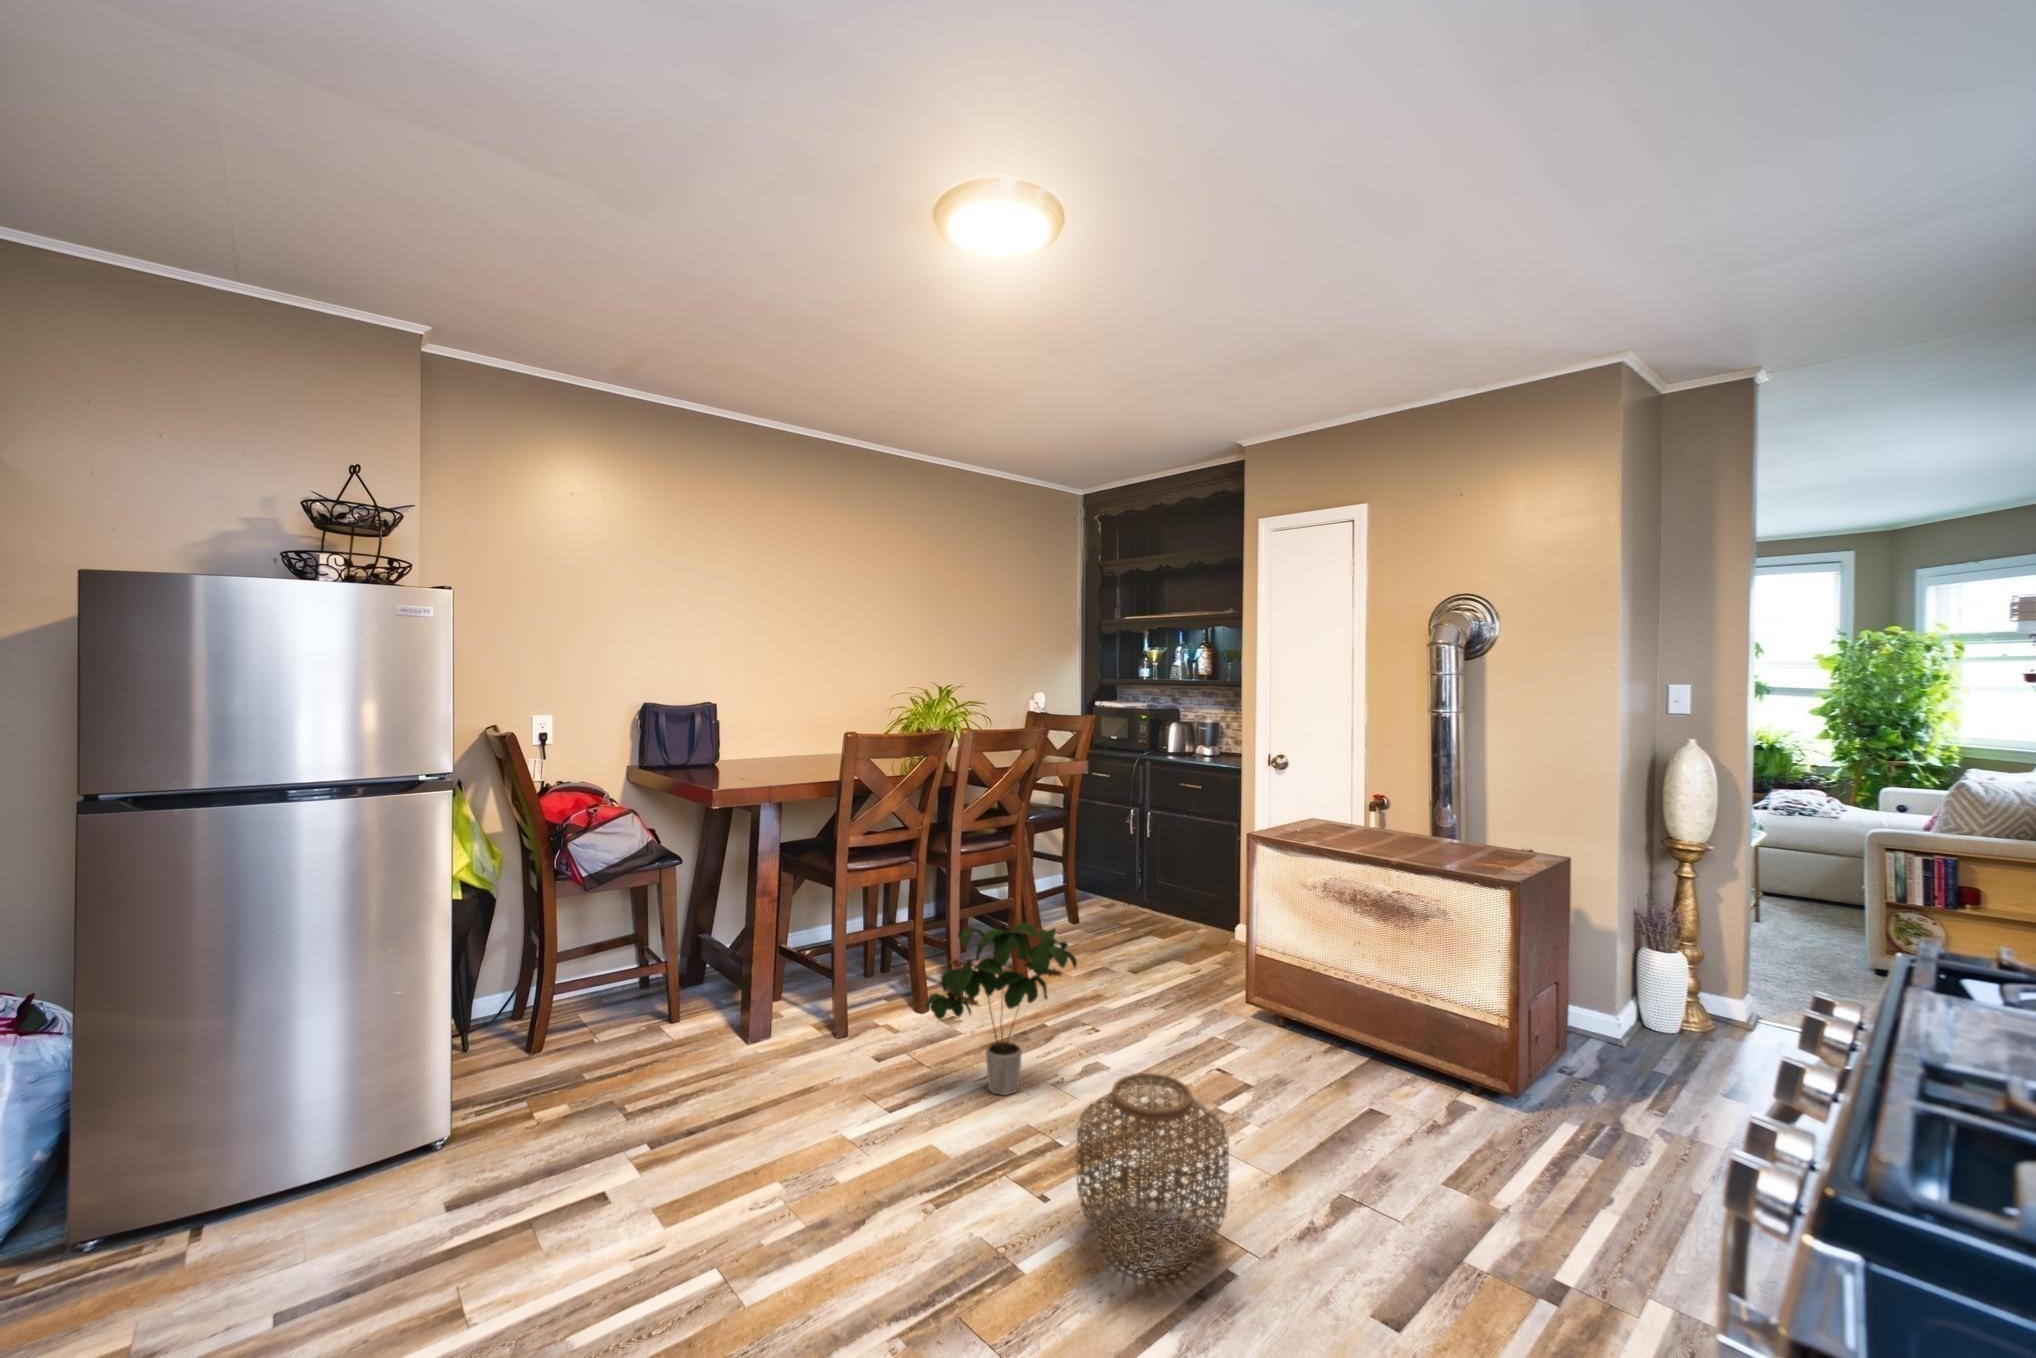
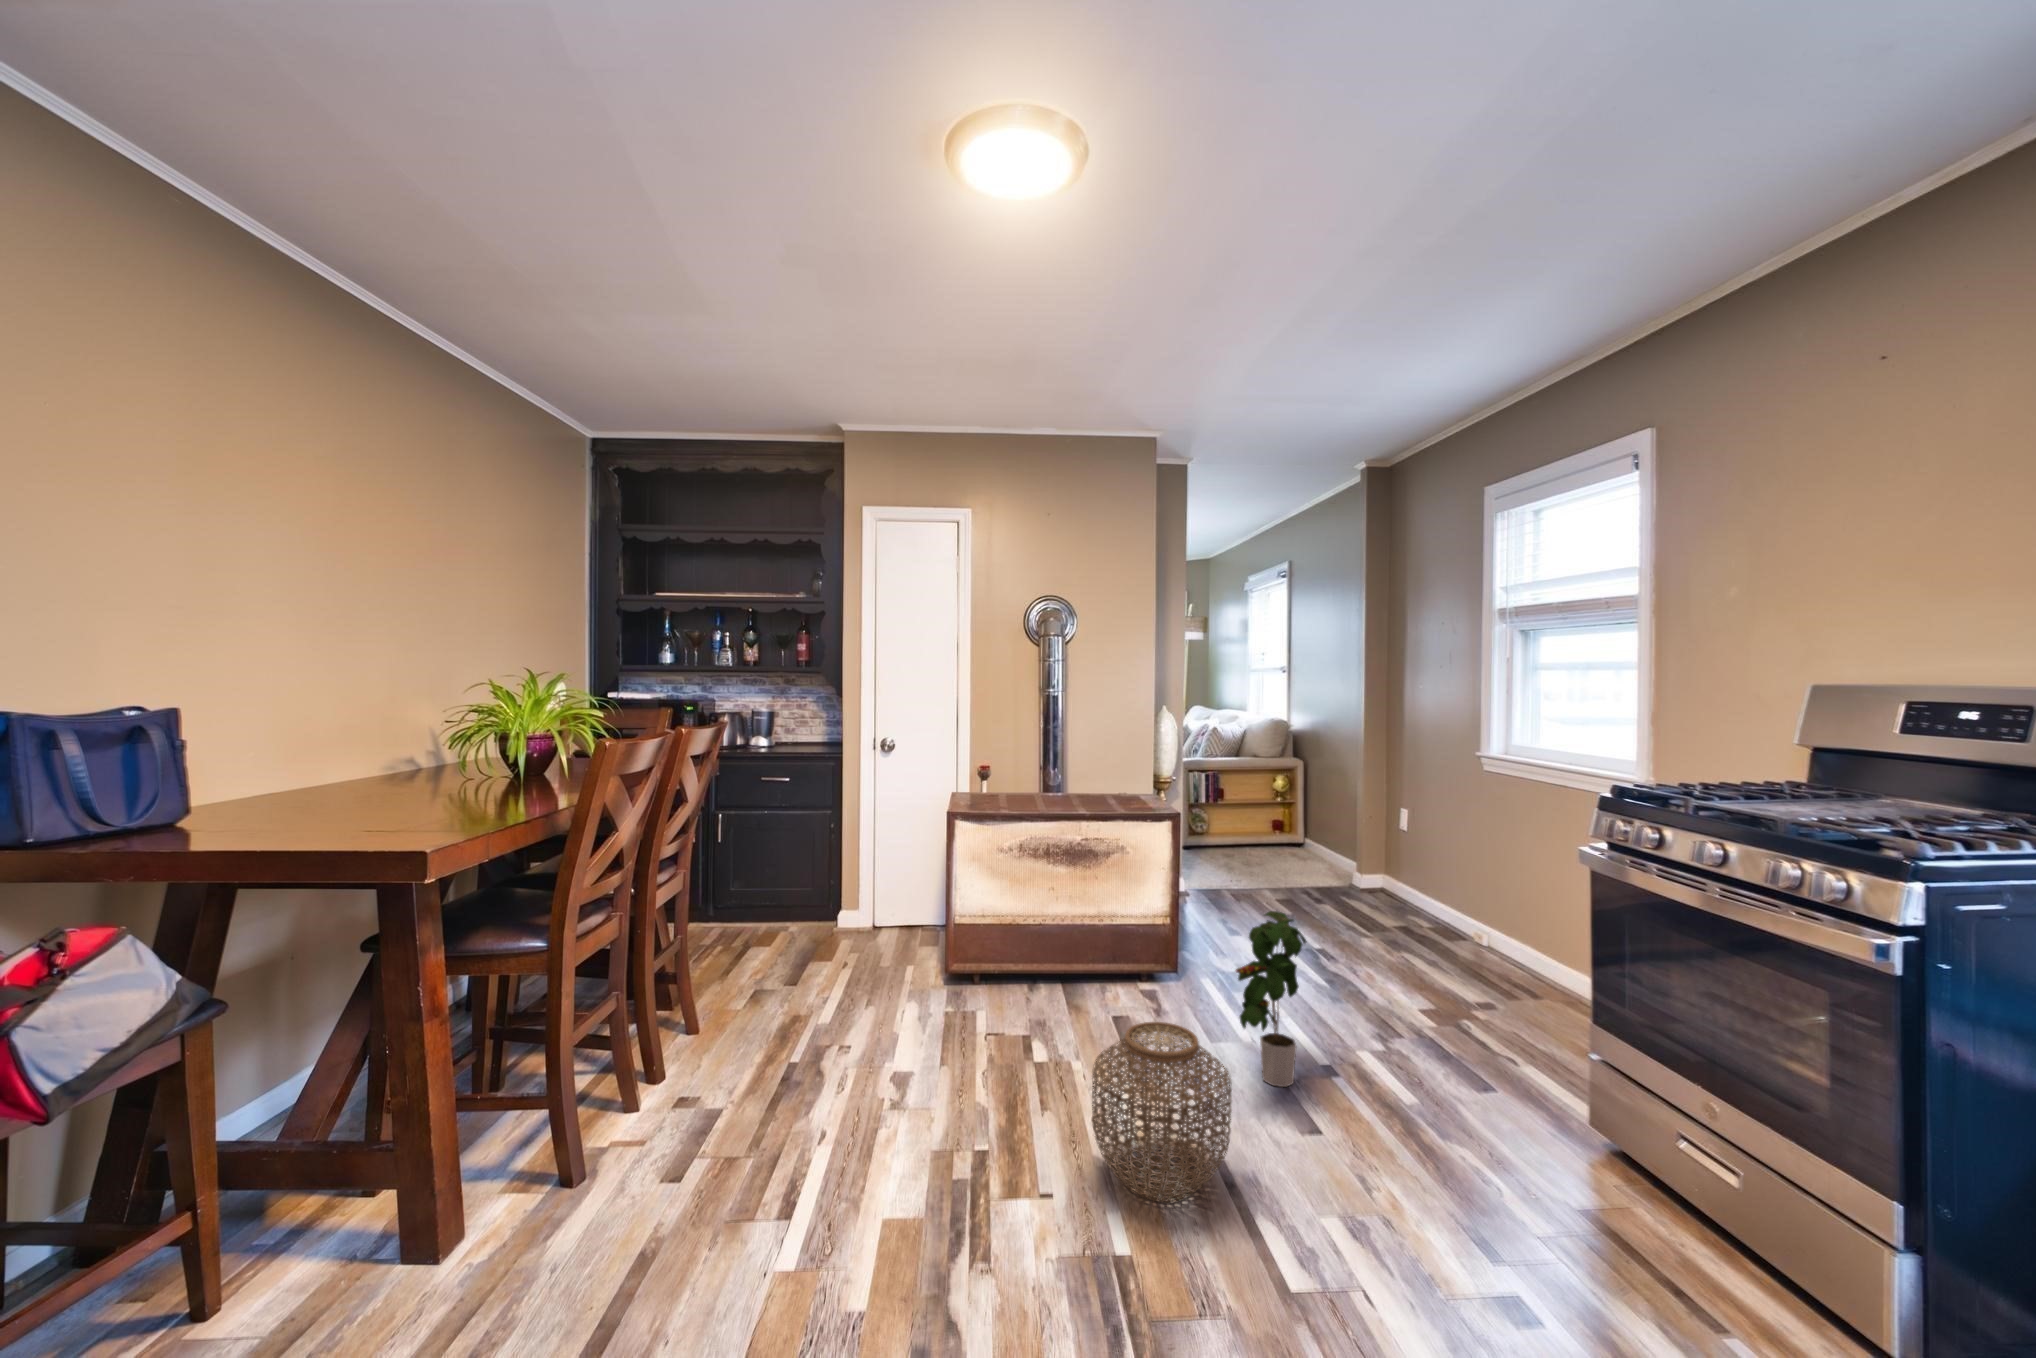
potted plant: present [926,923,1077,1095] -> present [1236,911,1306,1087]

